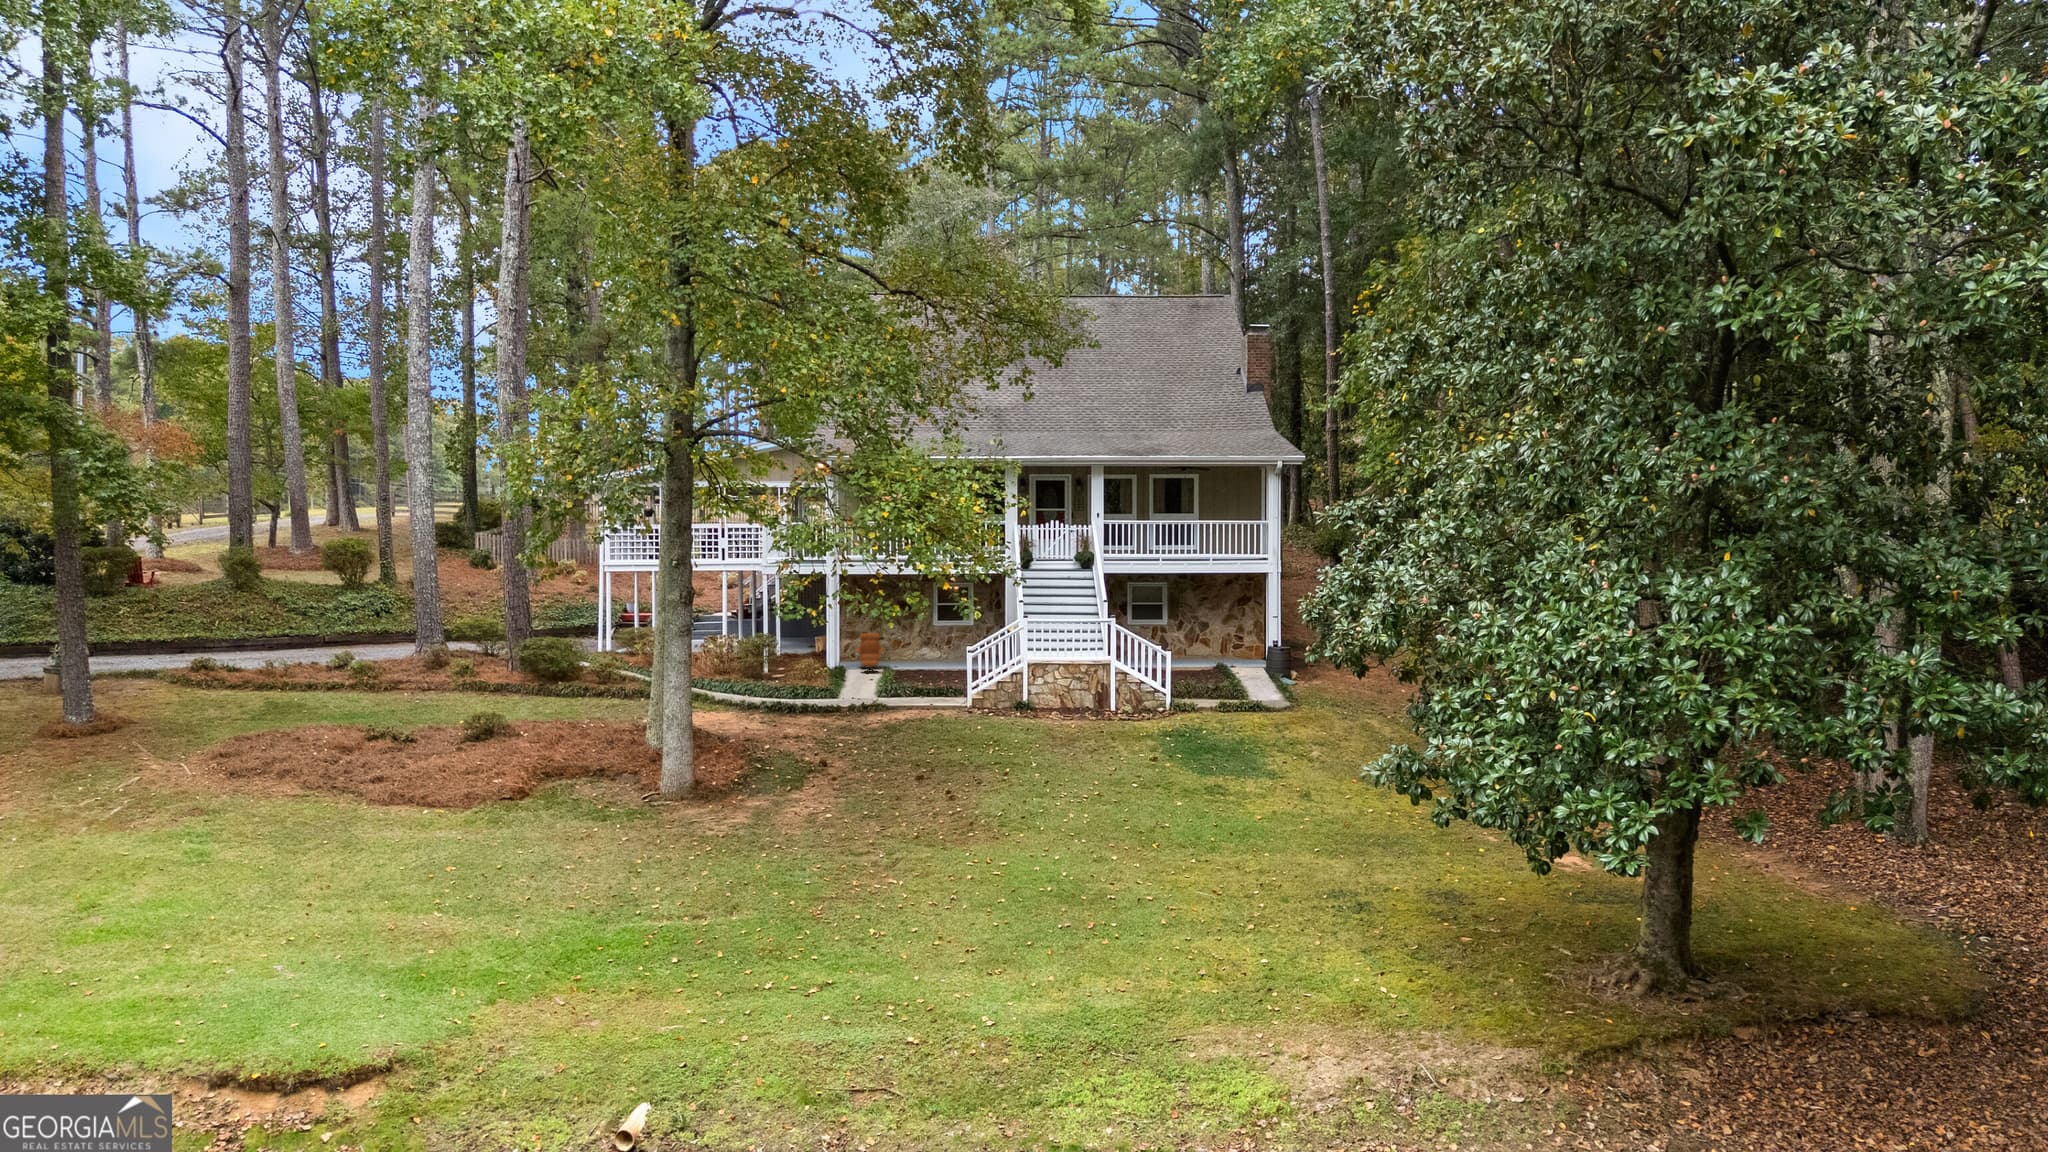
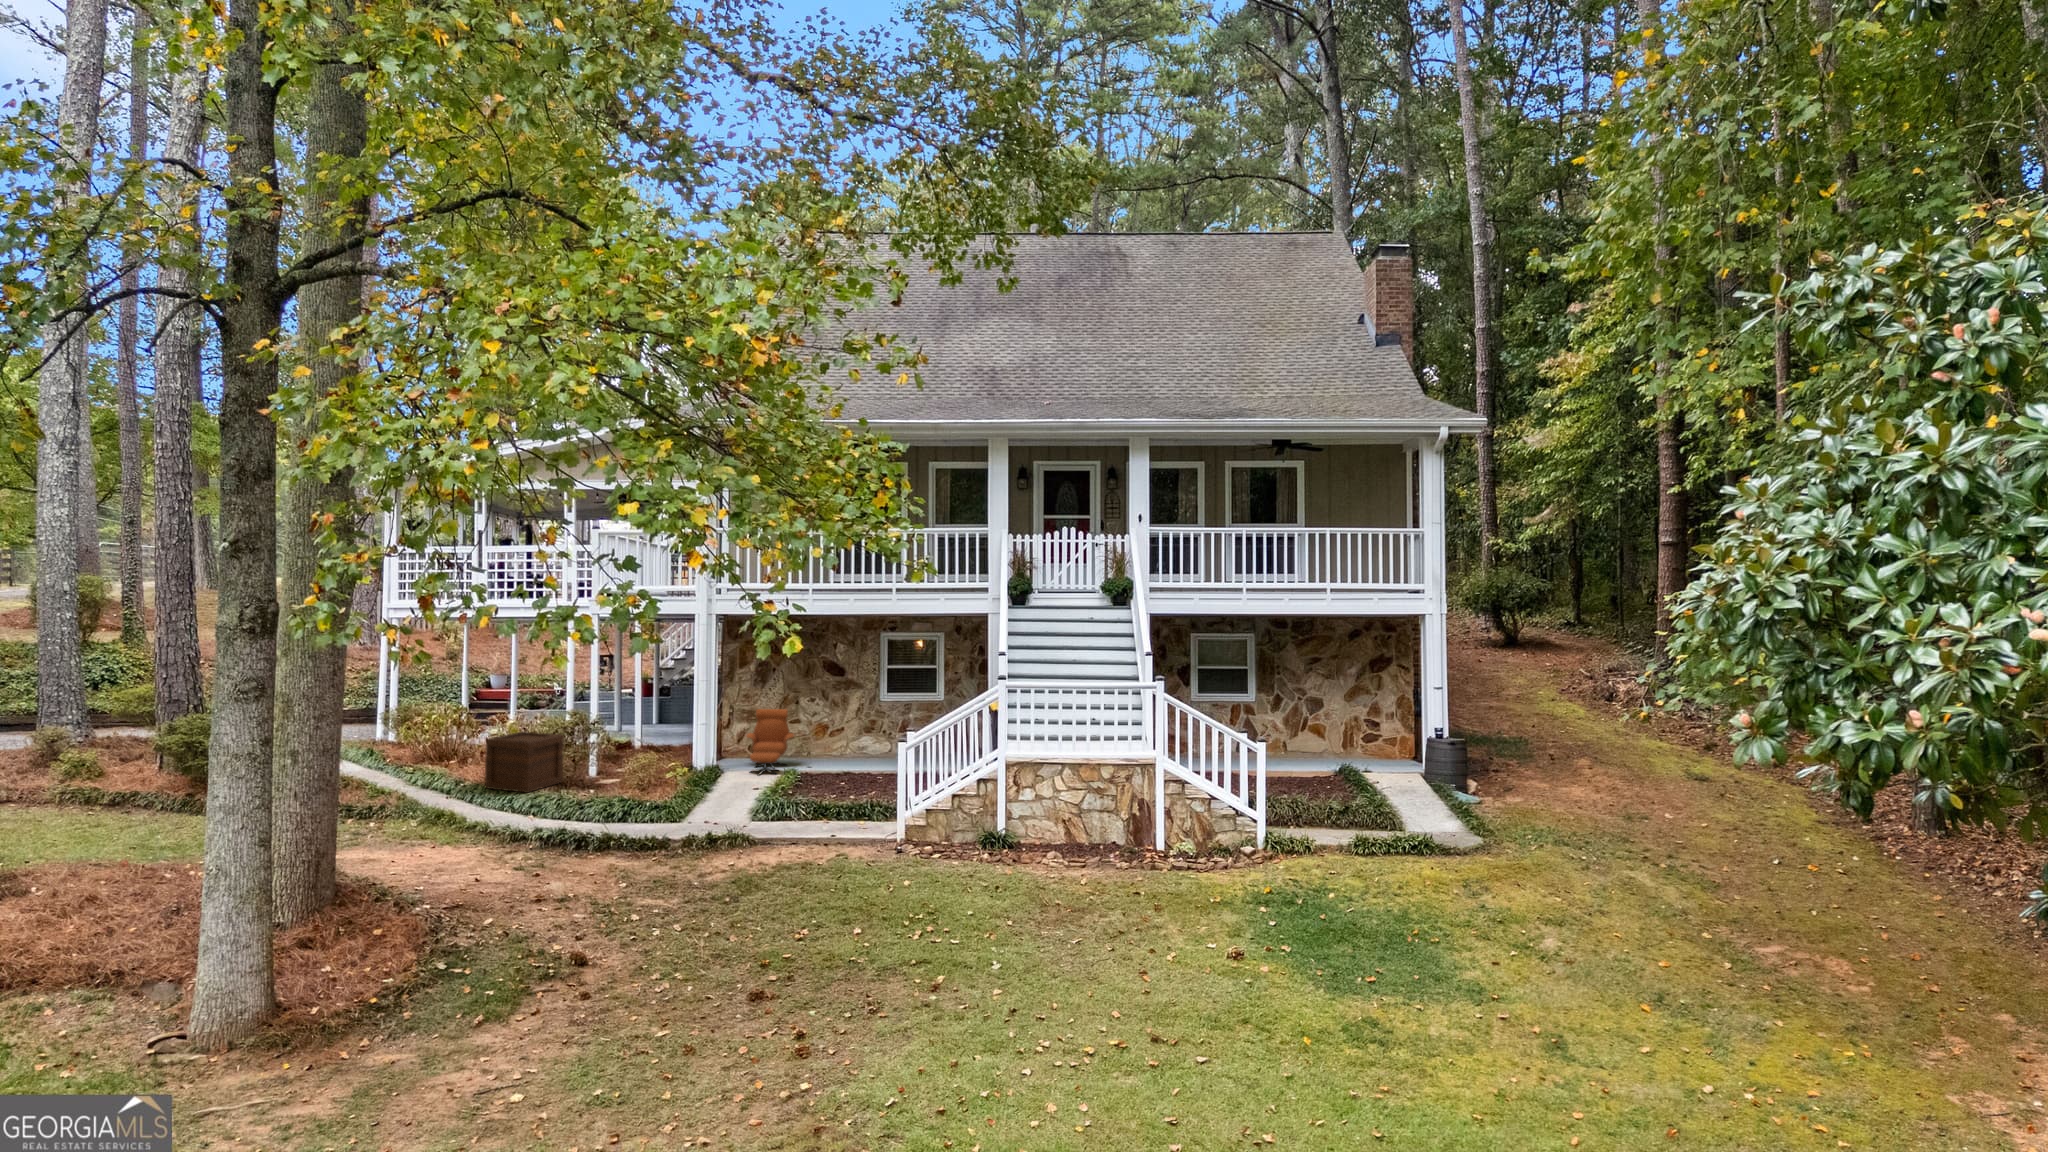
wooden crate: none [711,649,754,685] -> present [485,731,564,793]

